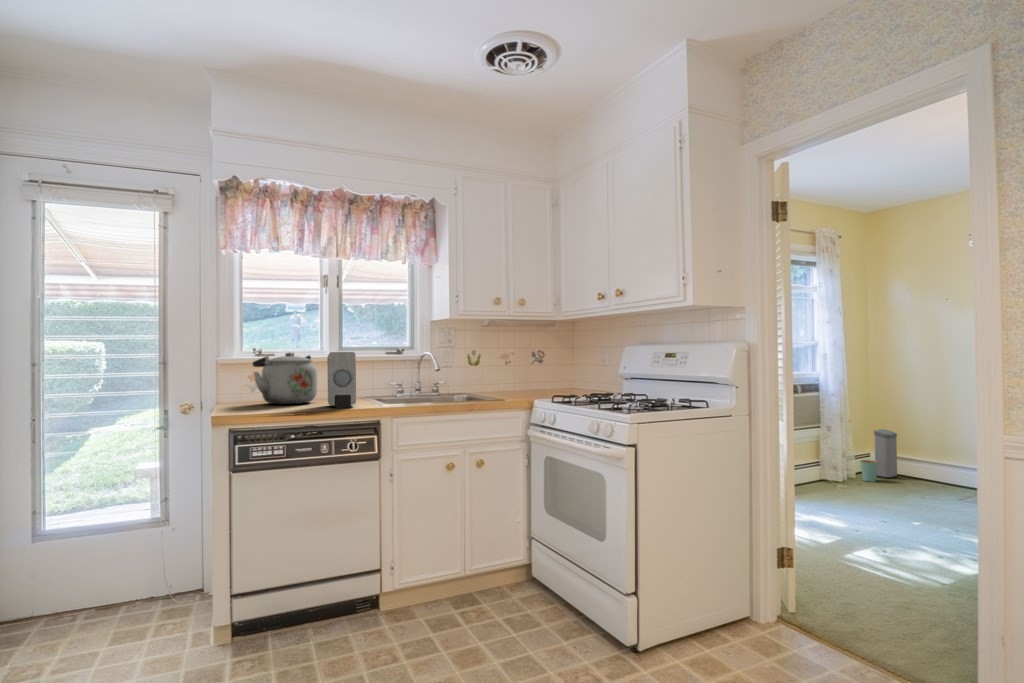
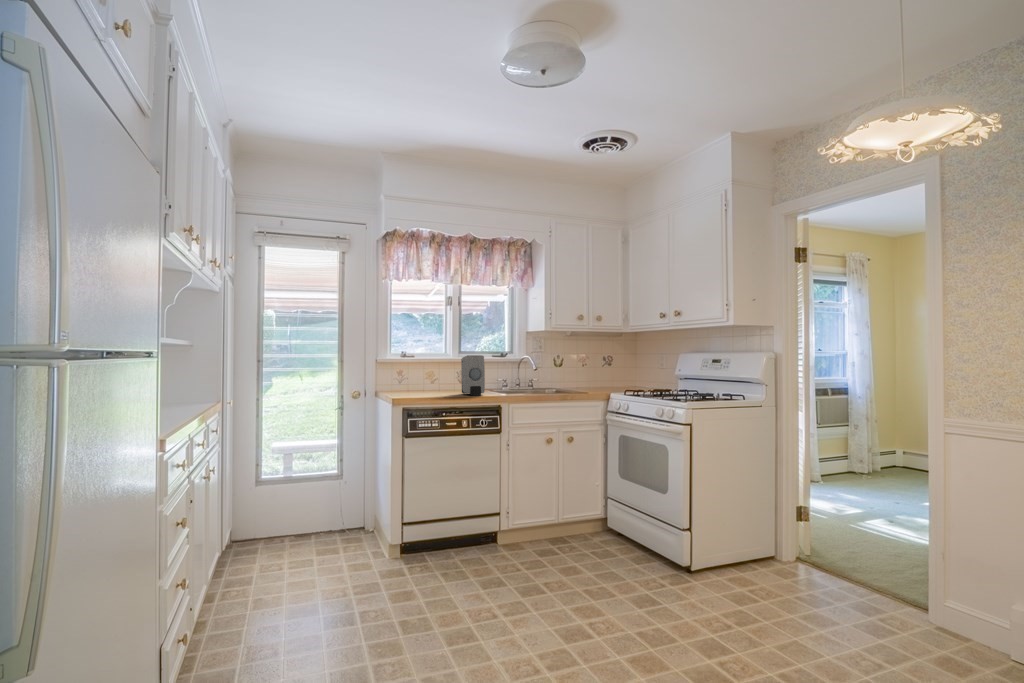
kettle: present [253,352,317,404] -> none [405,355,450,393]
trash can: present [860,429,897,482] -> none [885,430,920,475]

